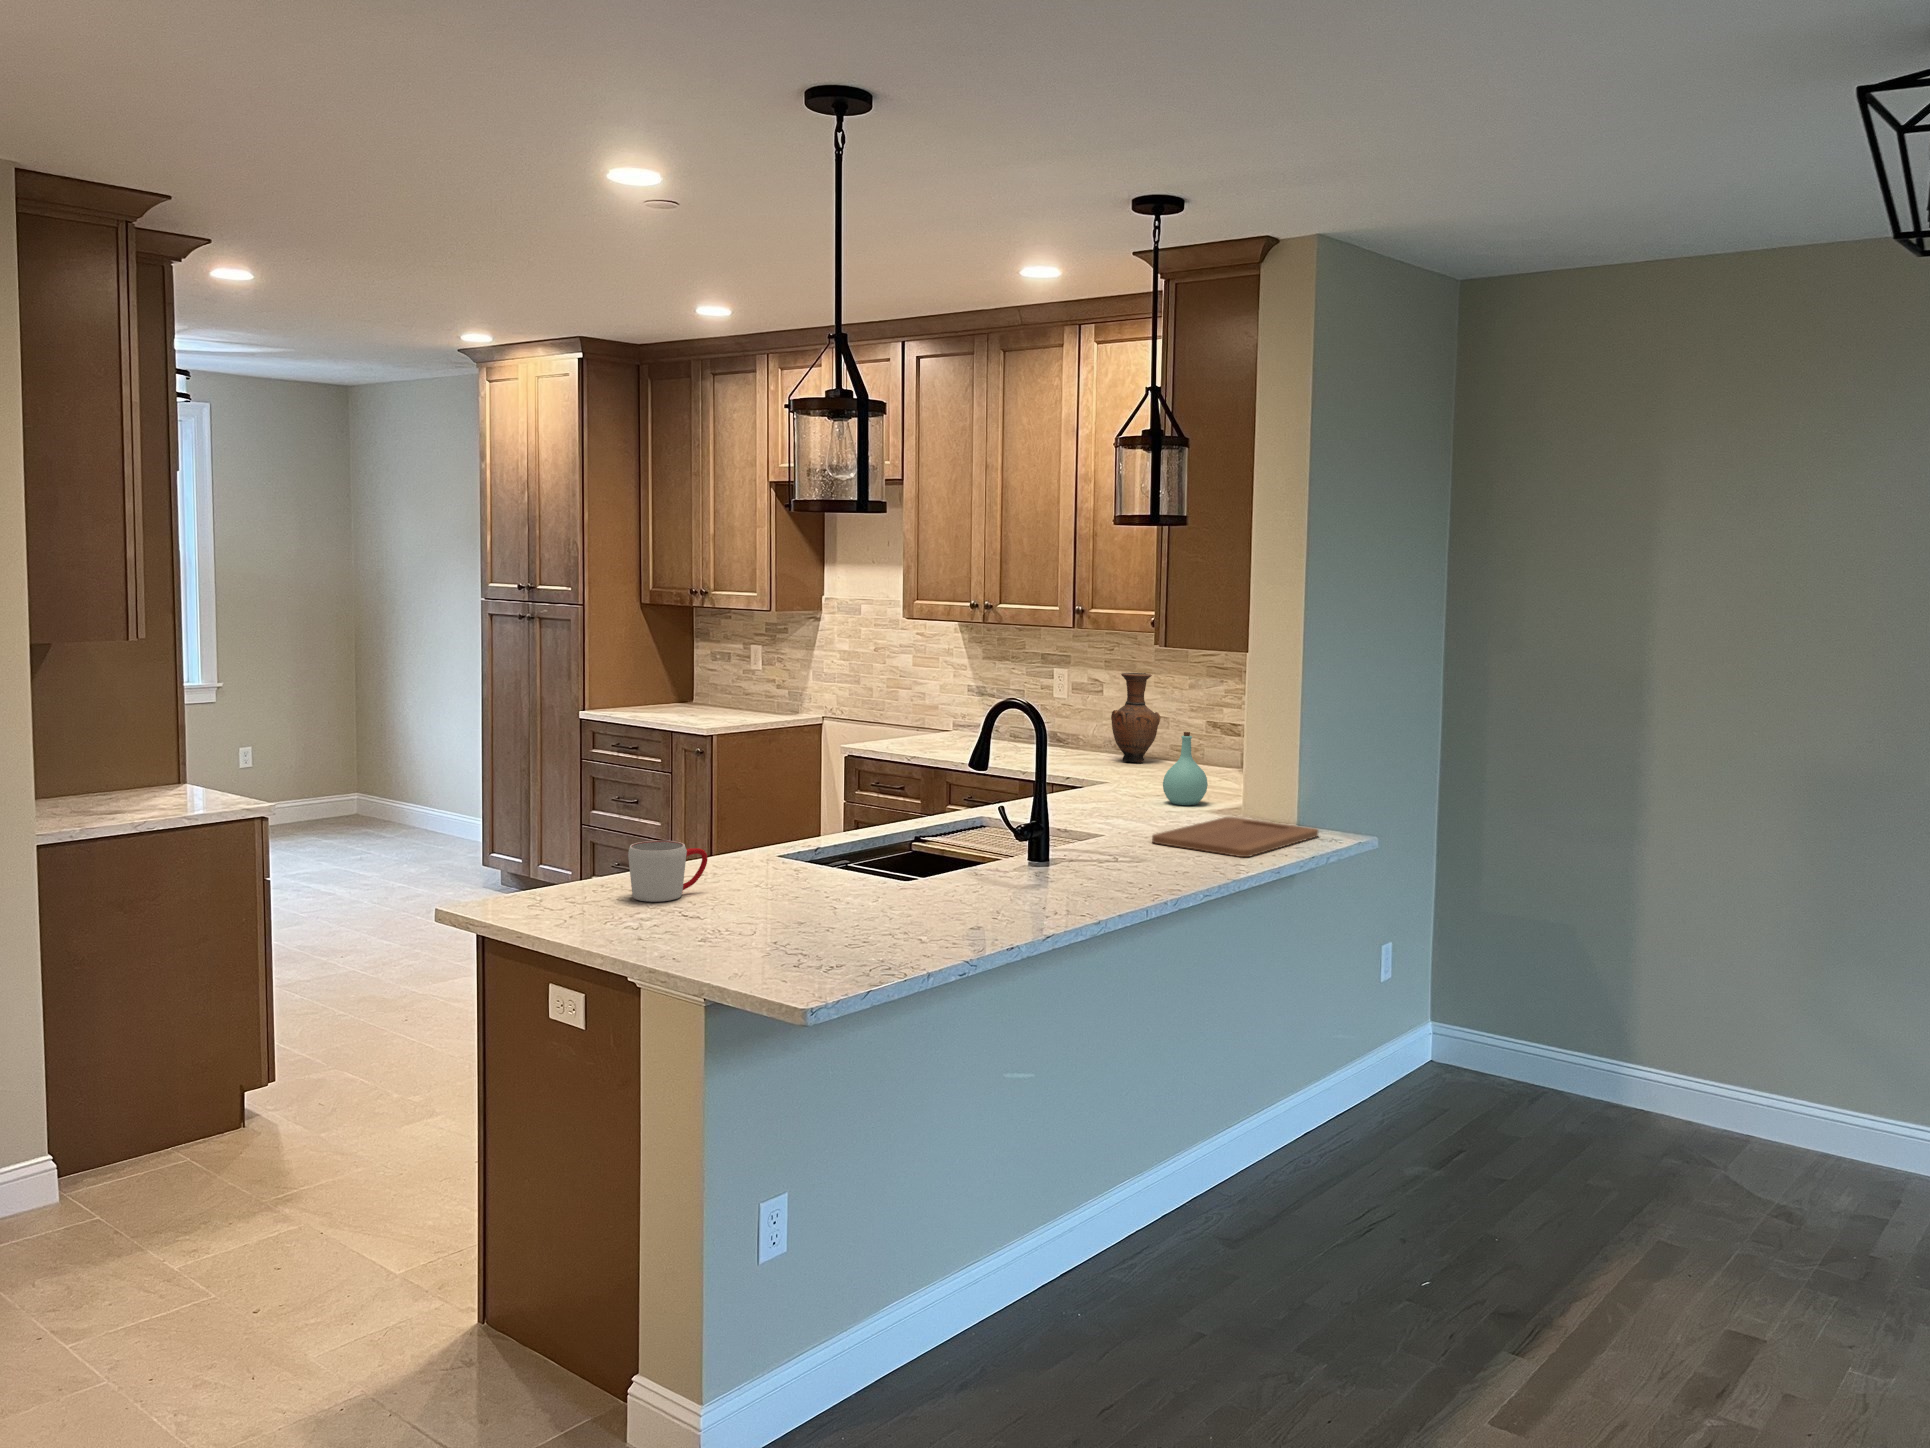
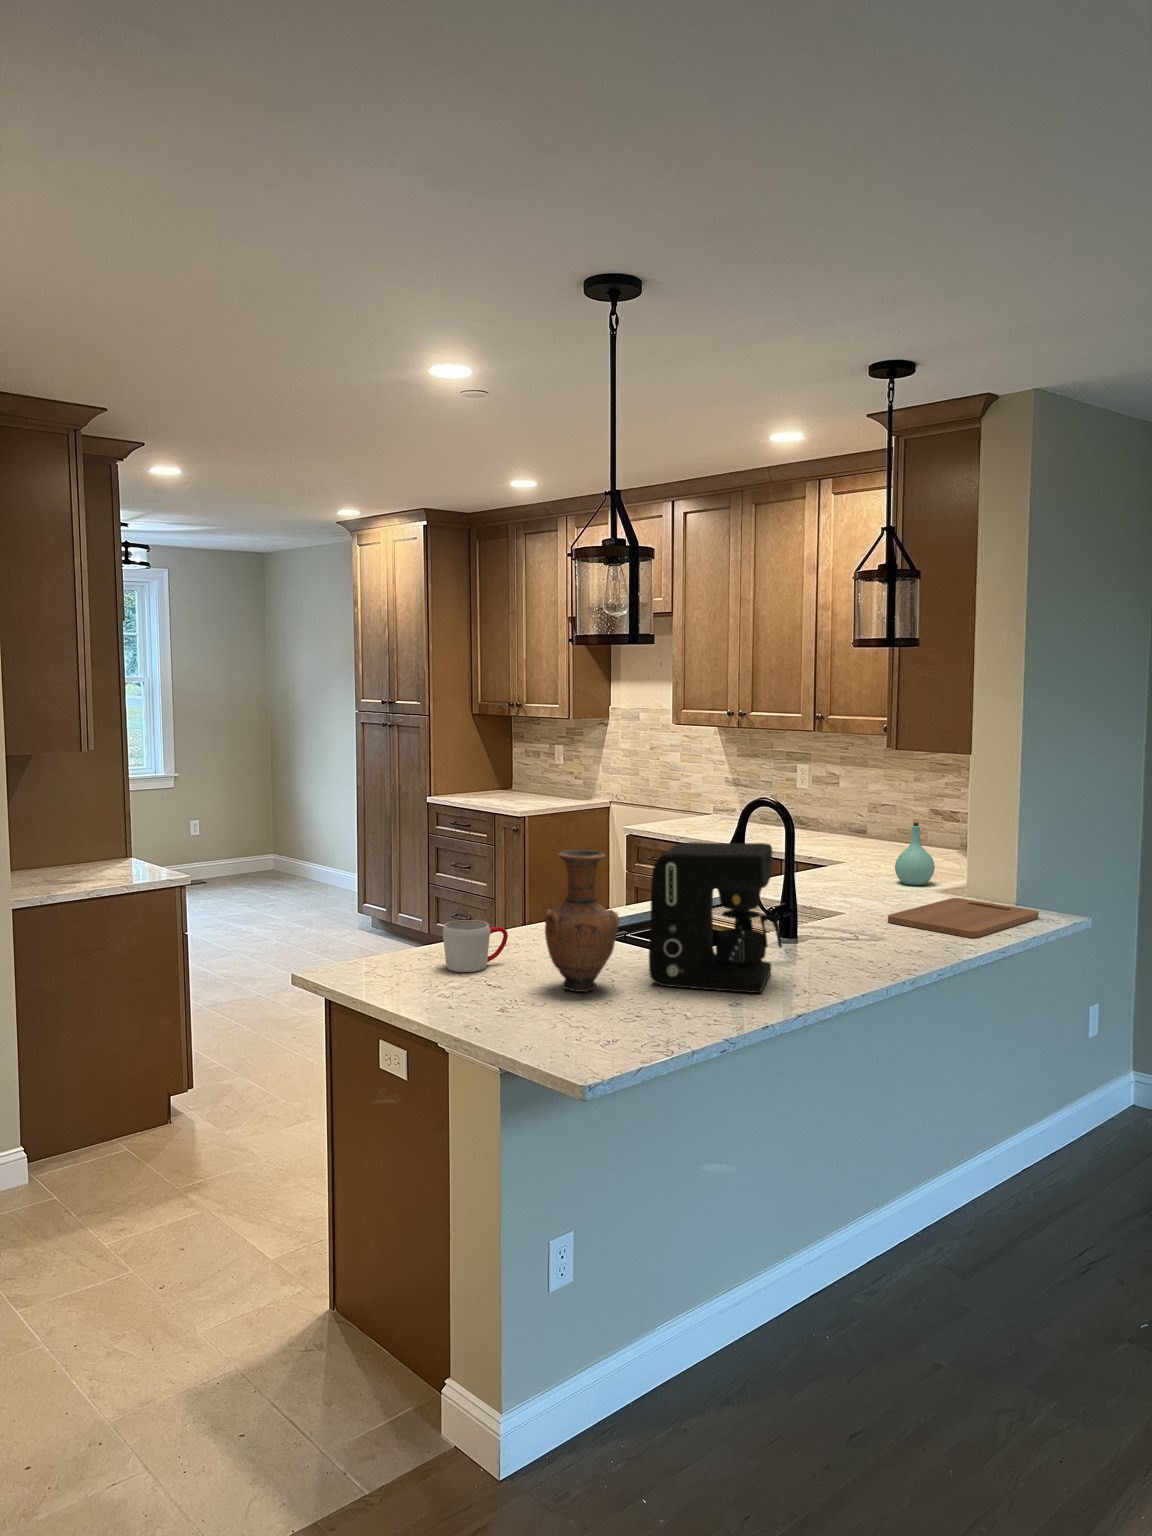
vase: present [1111,673,1160,763] -> present [545,850,619,992]
coffee maker: none [877,746,1030,915] -> present [649,842,782,993]

